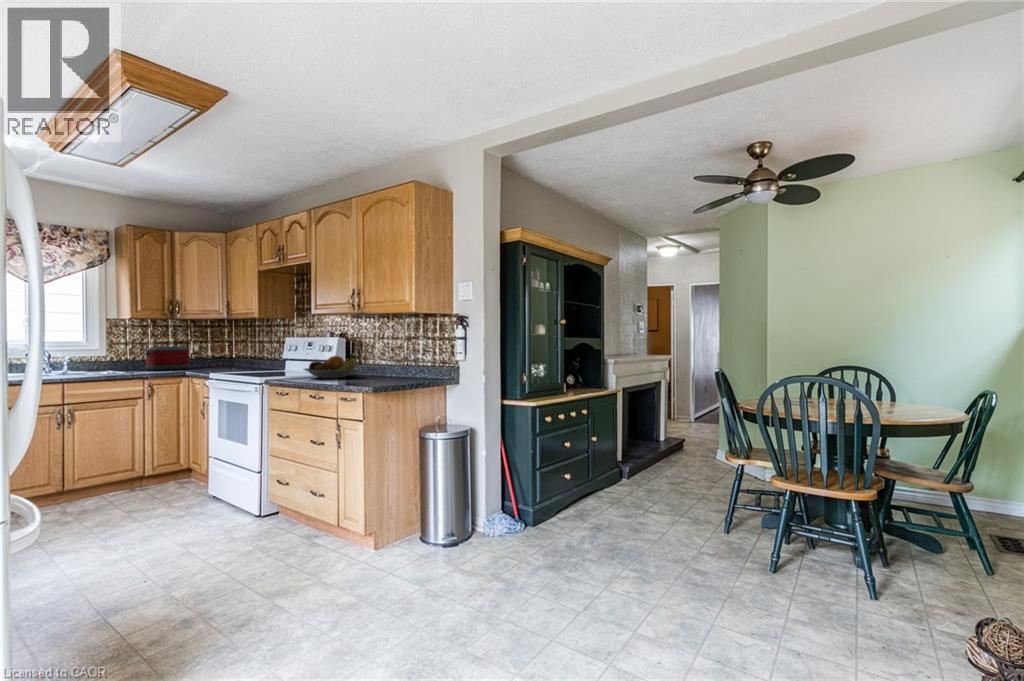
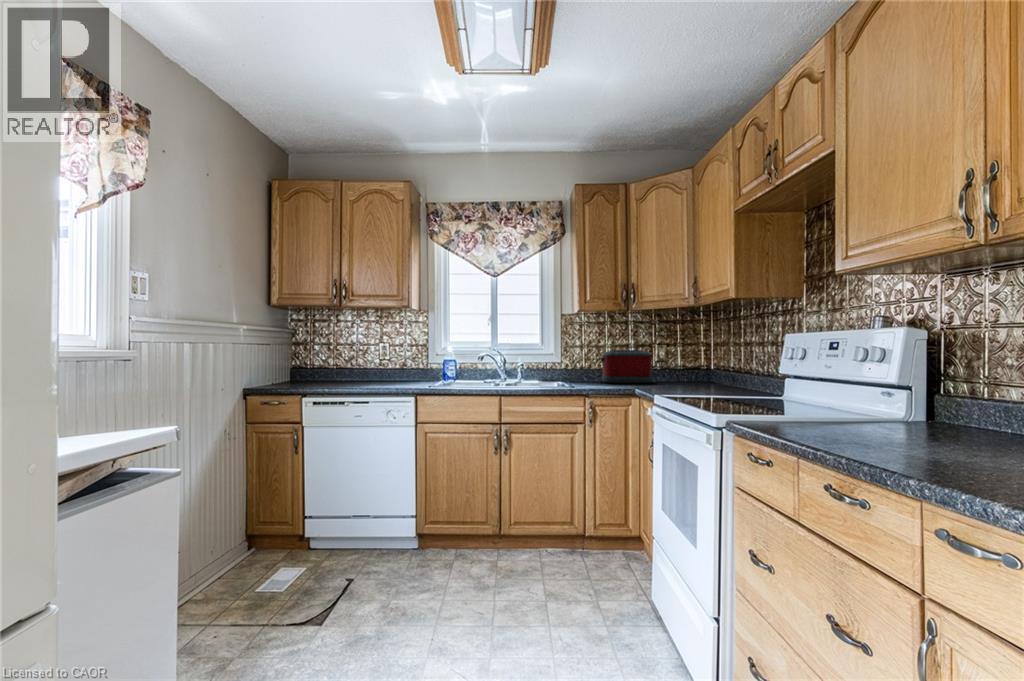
fruit bowl: present [303,356,357,378] -> none [810,375,985,440]

